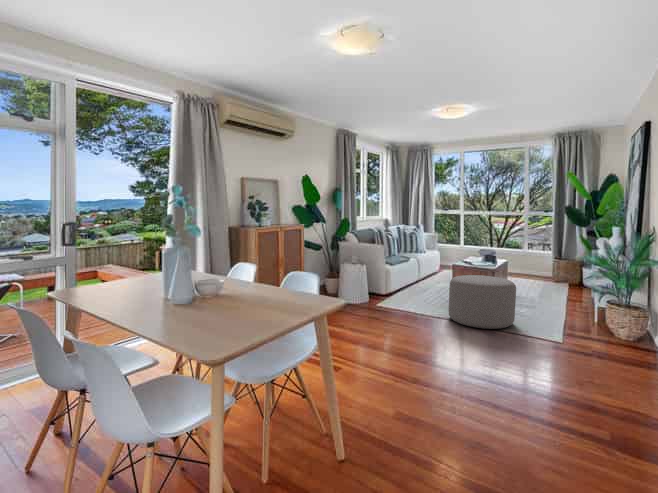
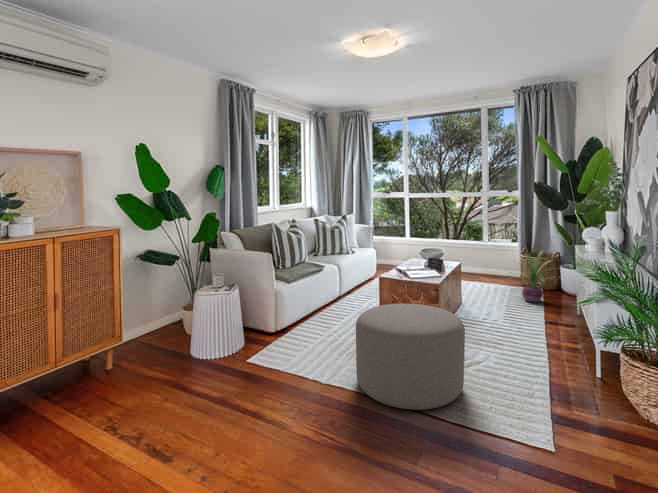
decorative plant: none [541,254,590,291] -> present [508,250,547,302]

